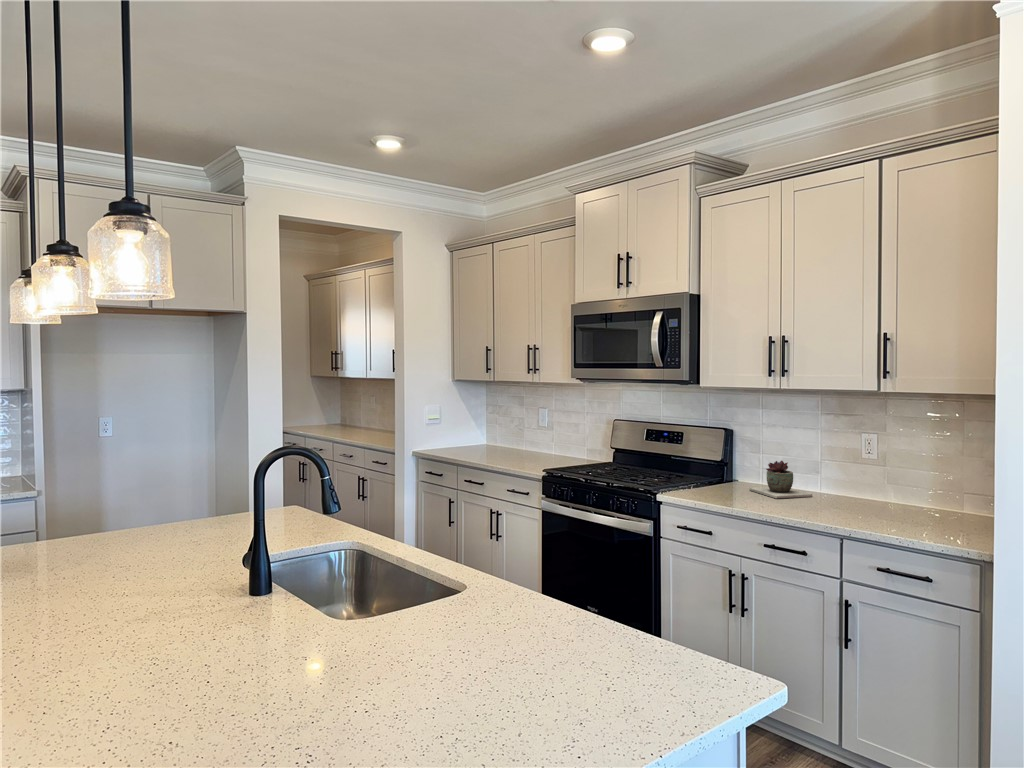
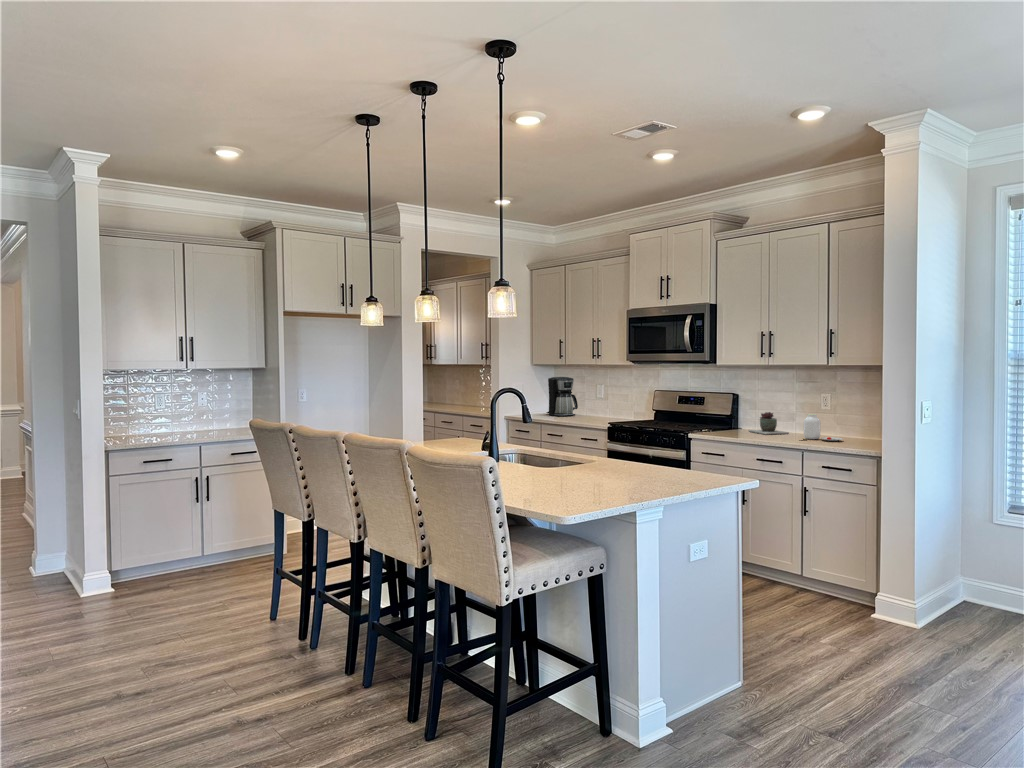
coffee maker: none [472,398,514,453] -> present [546,377,578,416]
jar: none [830,470,906,517] -> present [804,414,842,441]

